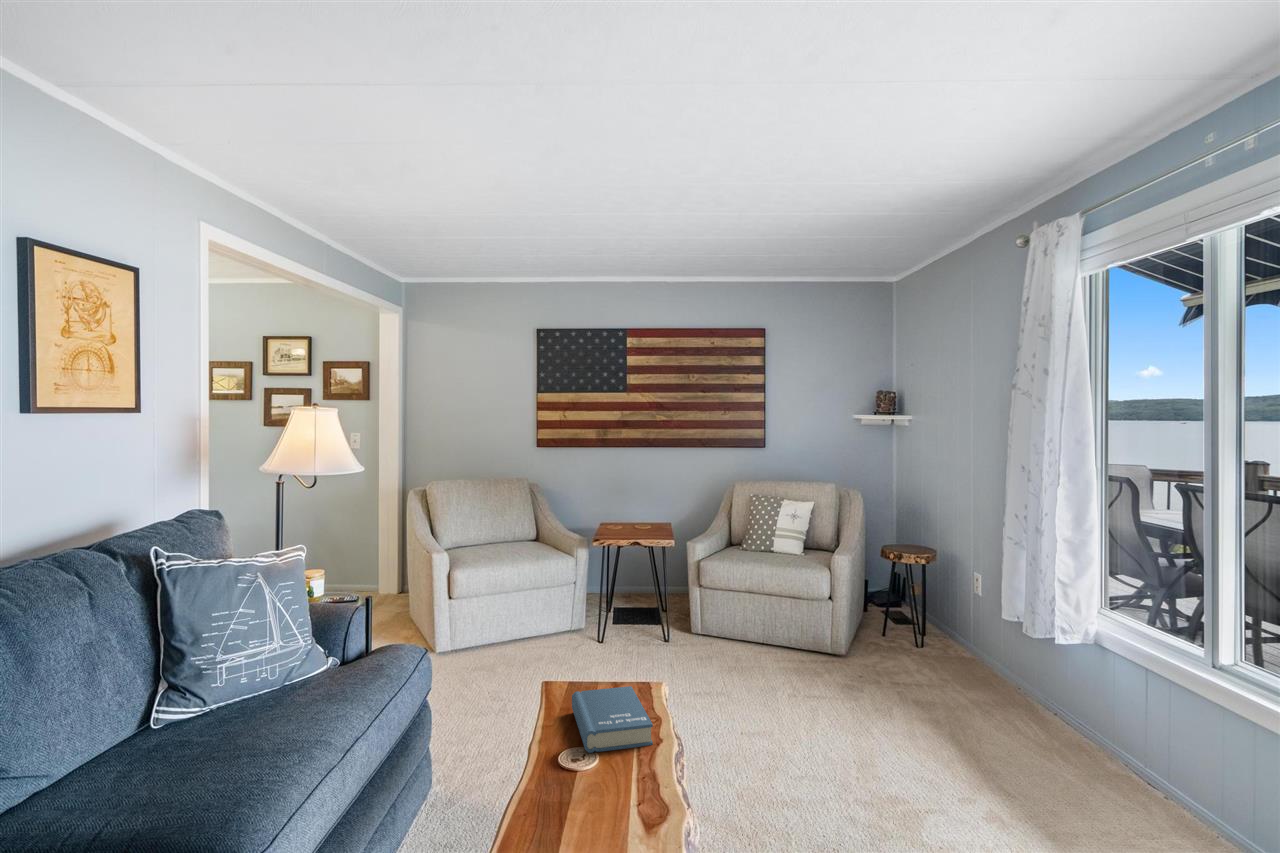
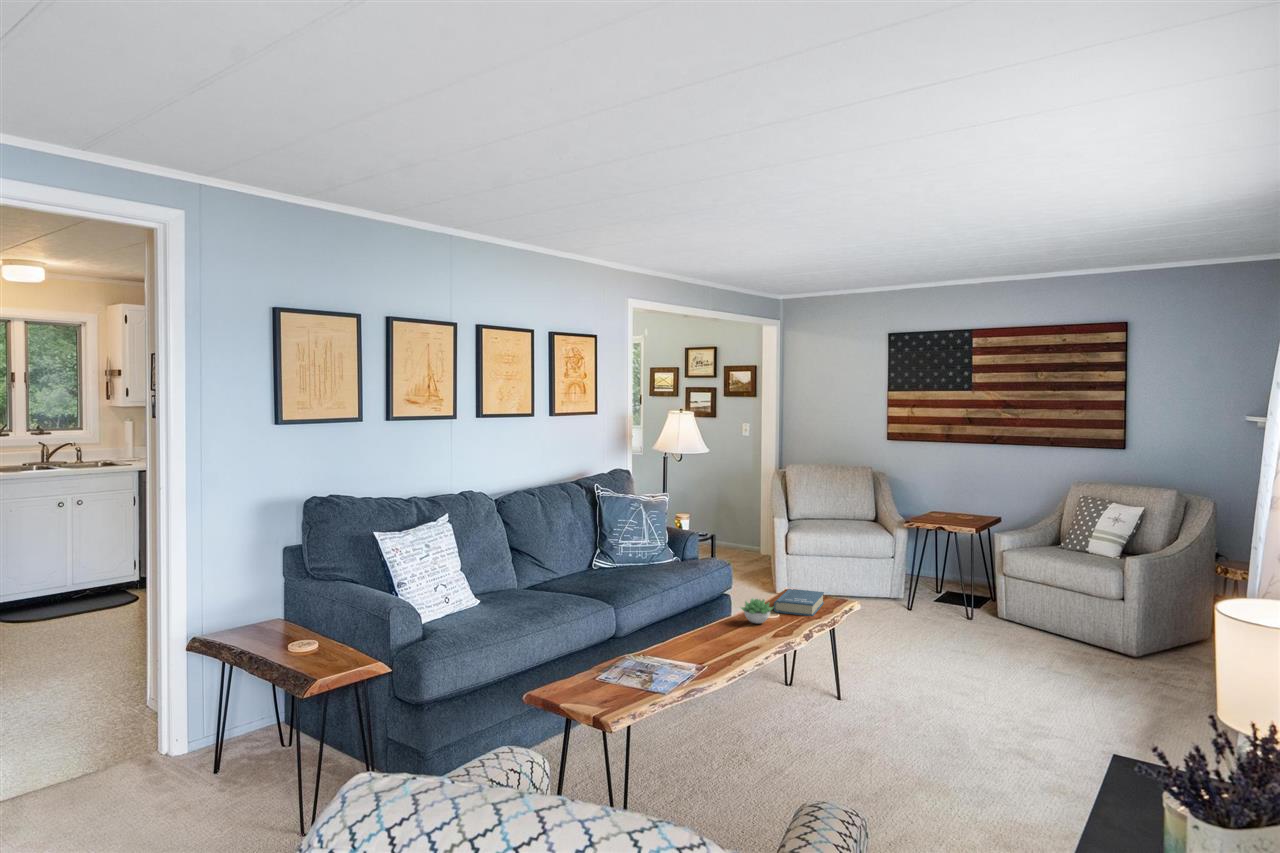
succulent plant: none [561,747,622,806] -> present [741,599,773,623]

